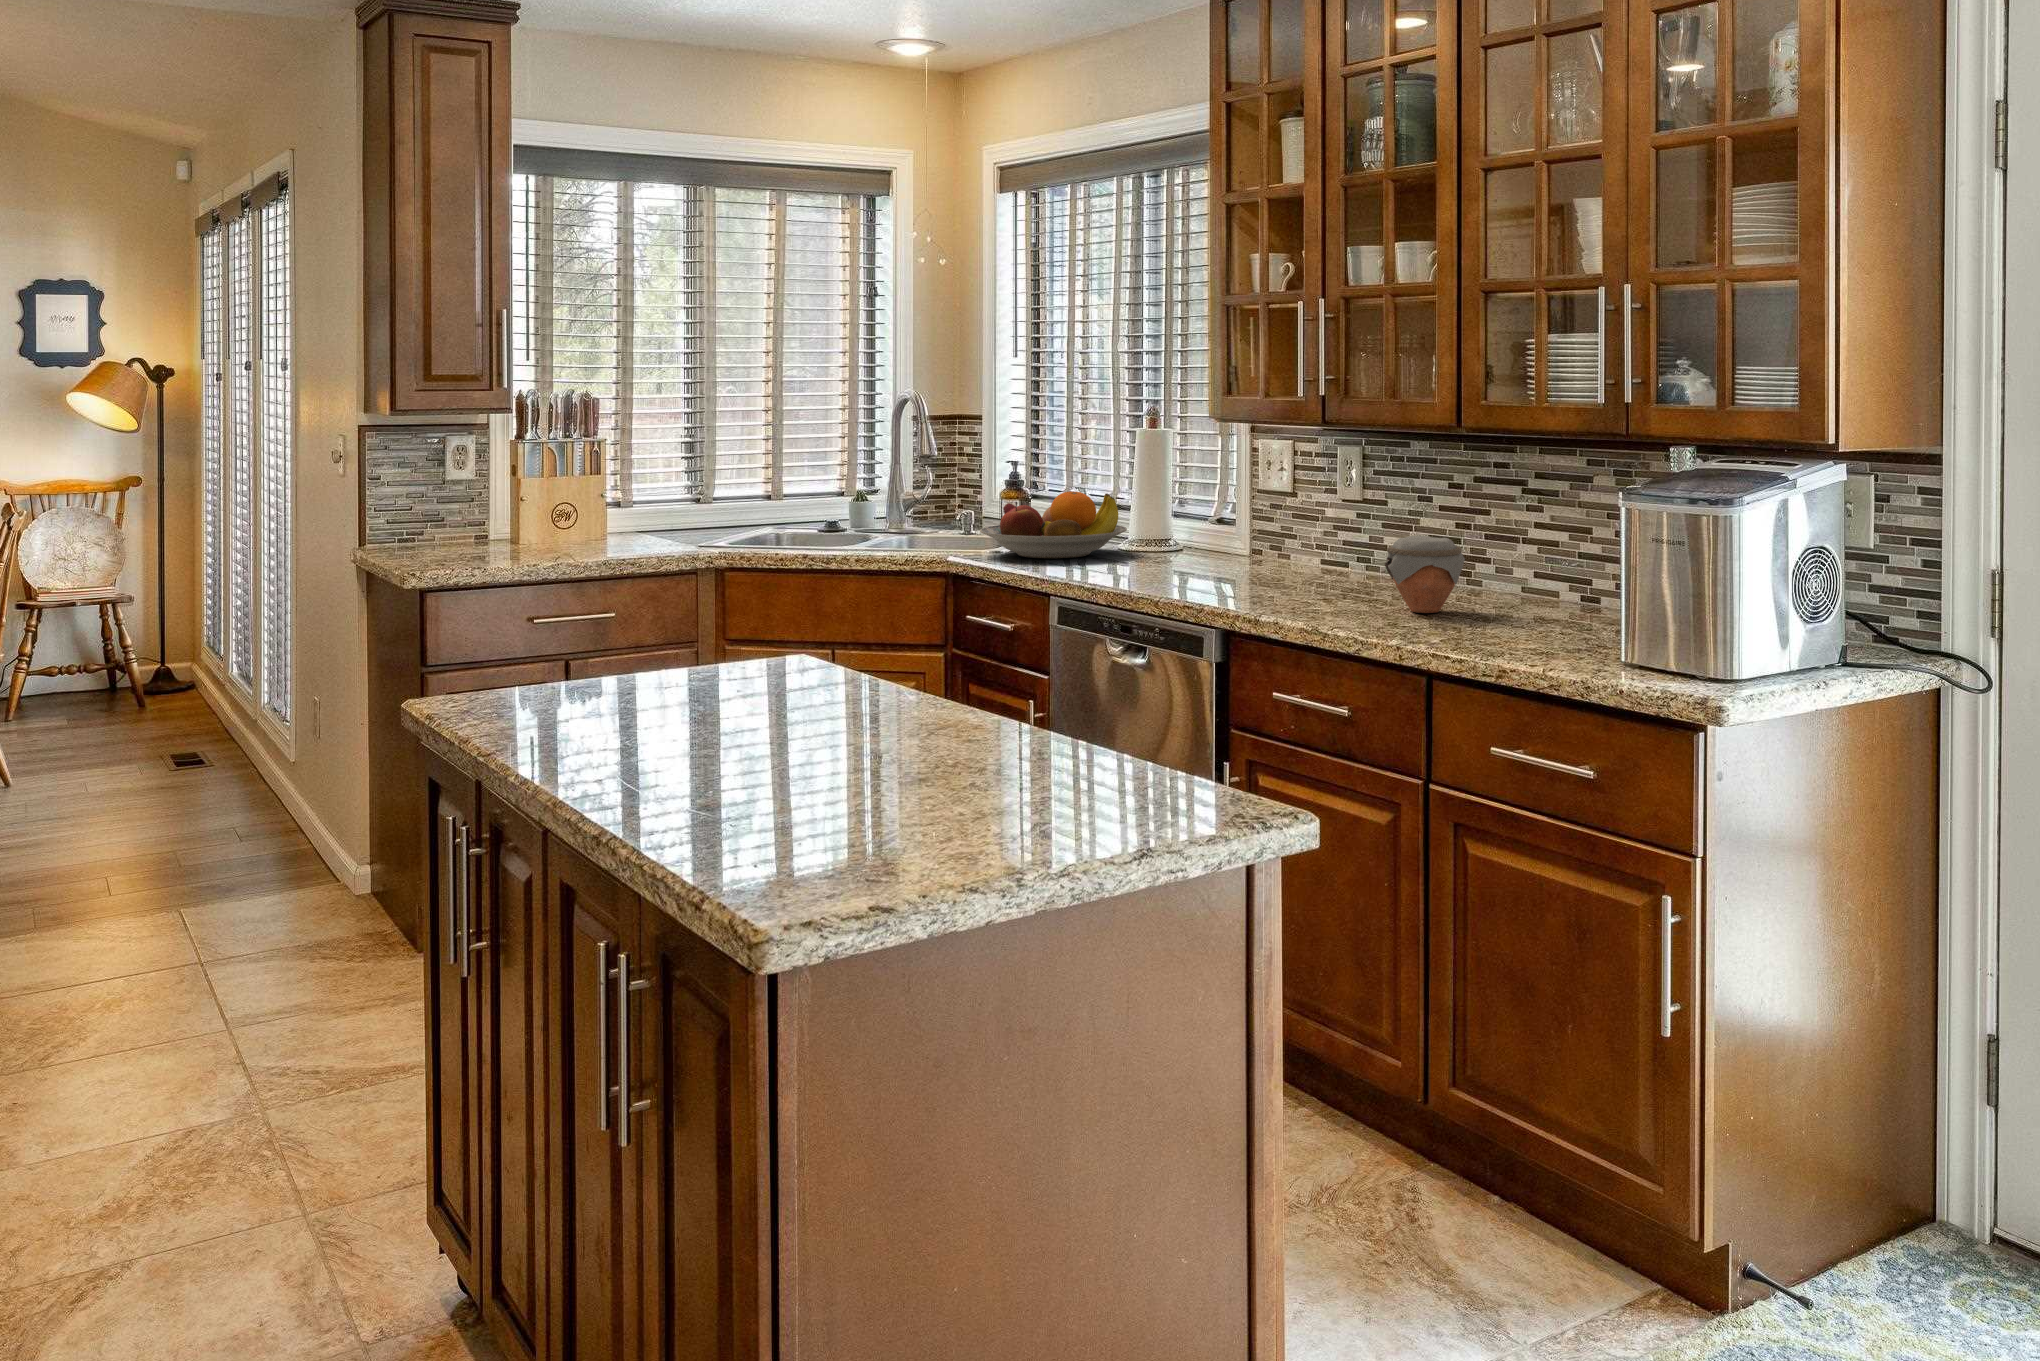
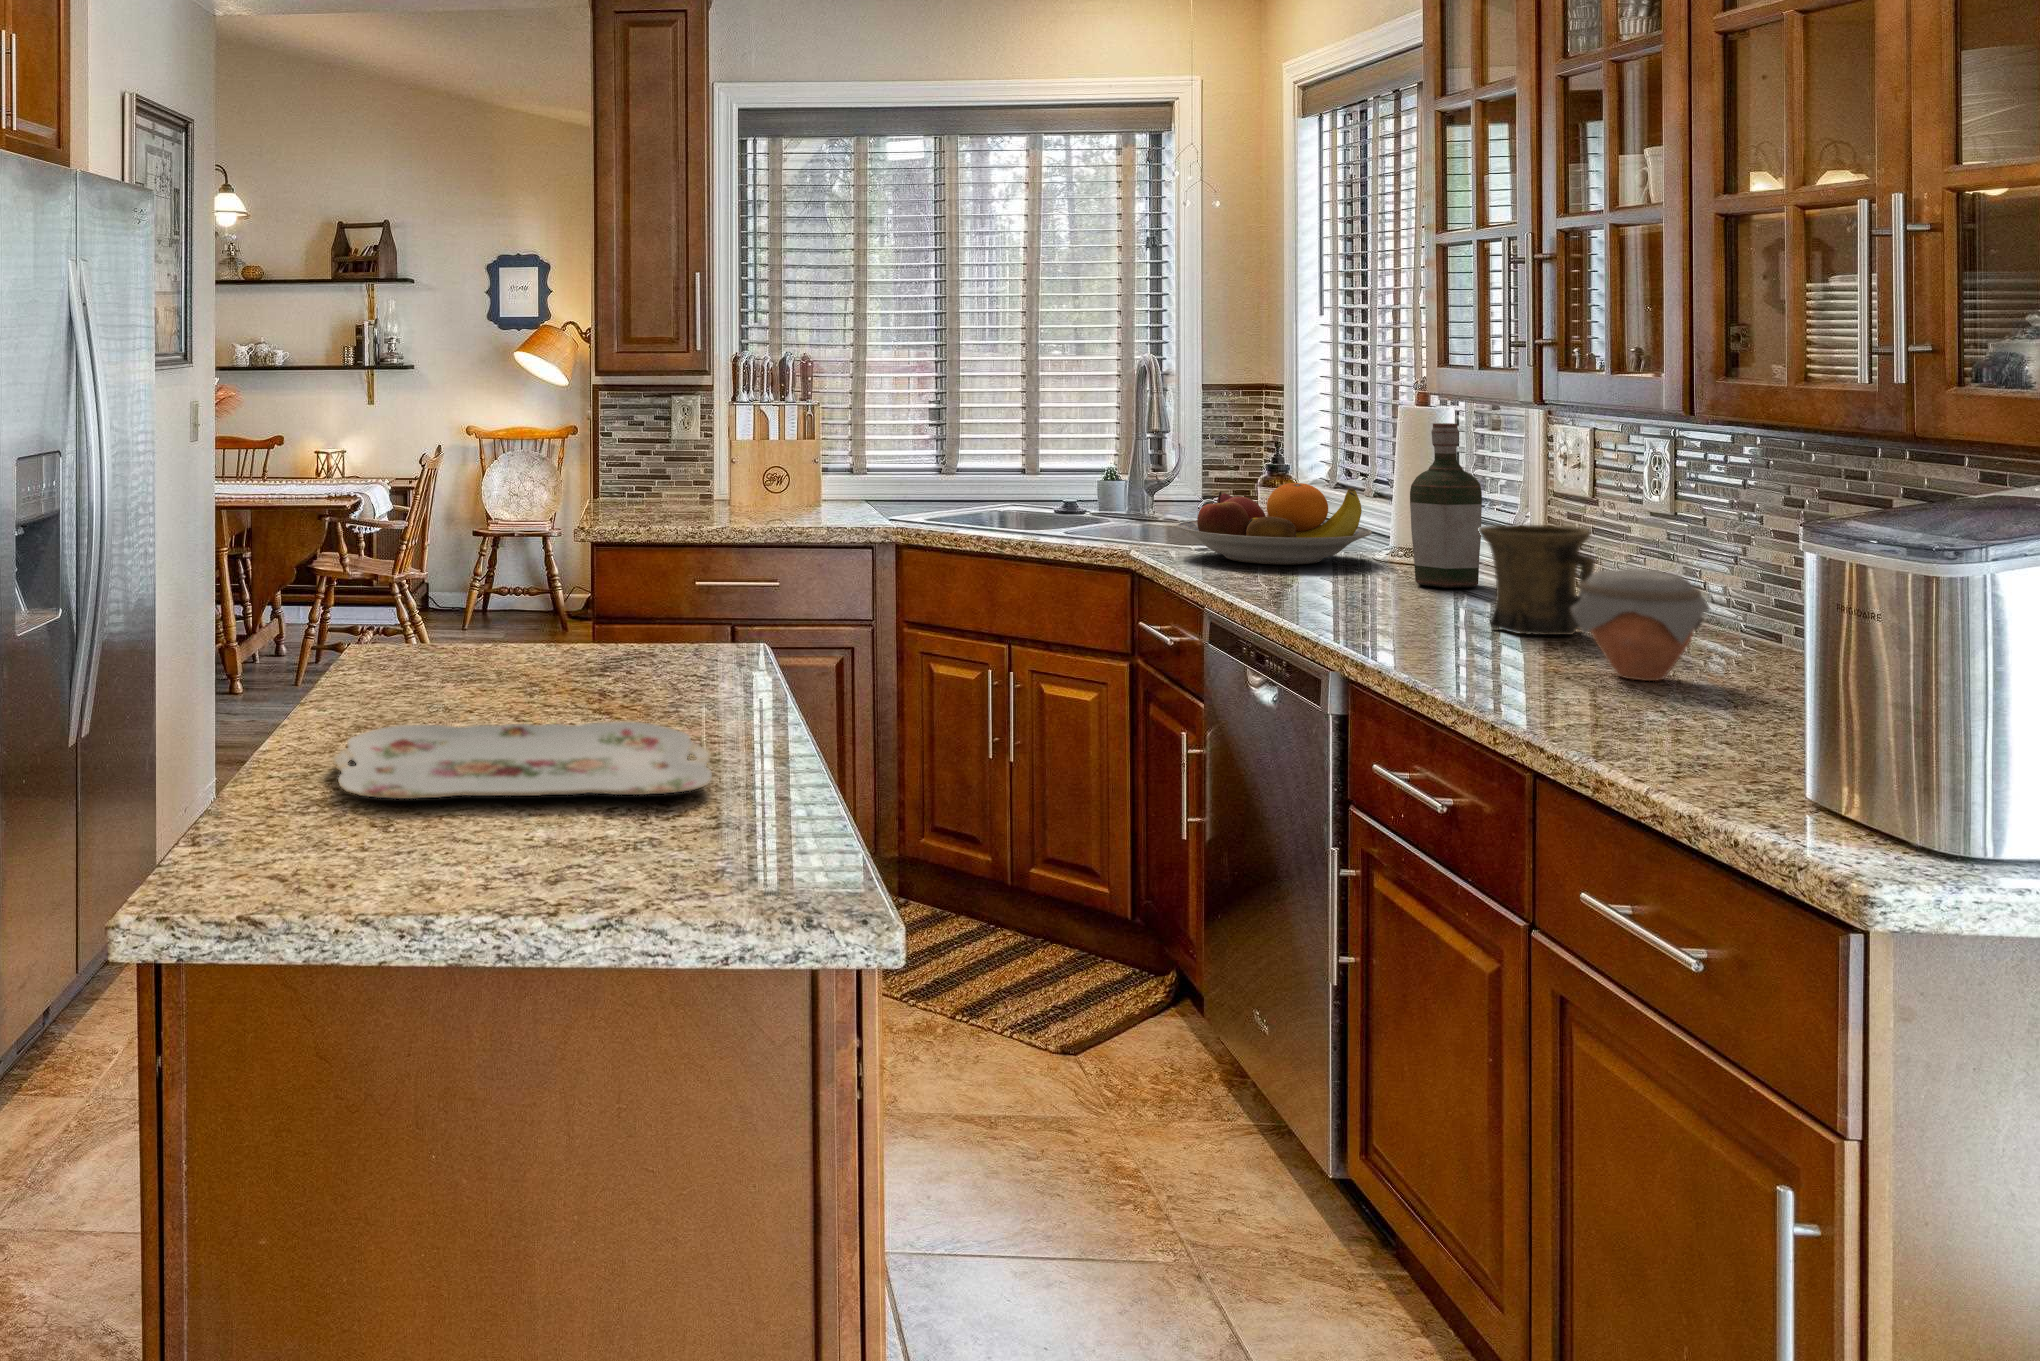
bottle: none [1174,439,1229,565] -> present [1410,423,1482,588]
mug: none [1276,511,1358,591] -> present [1479,525,1595,635]
serving tray: none [655,721,1026,808] -> present [332,722,712,799]

